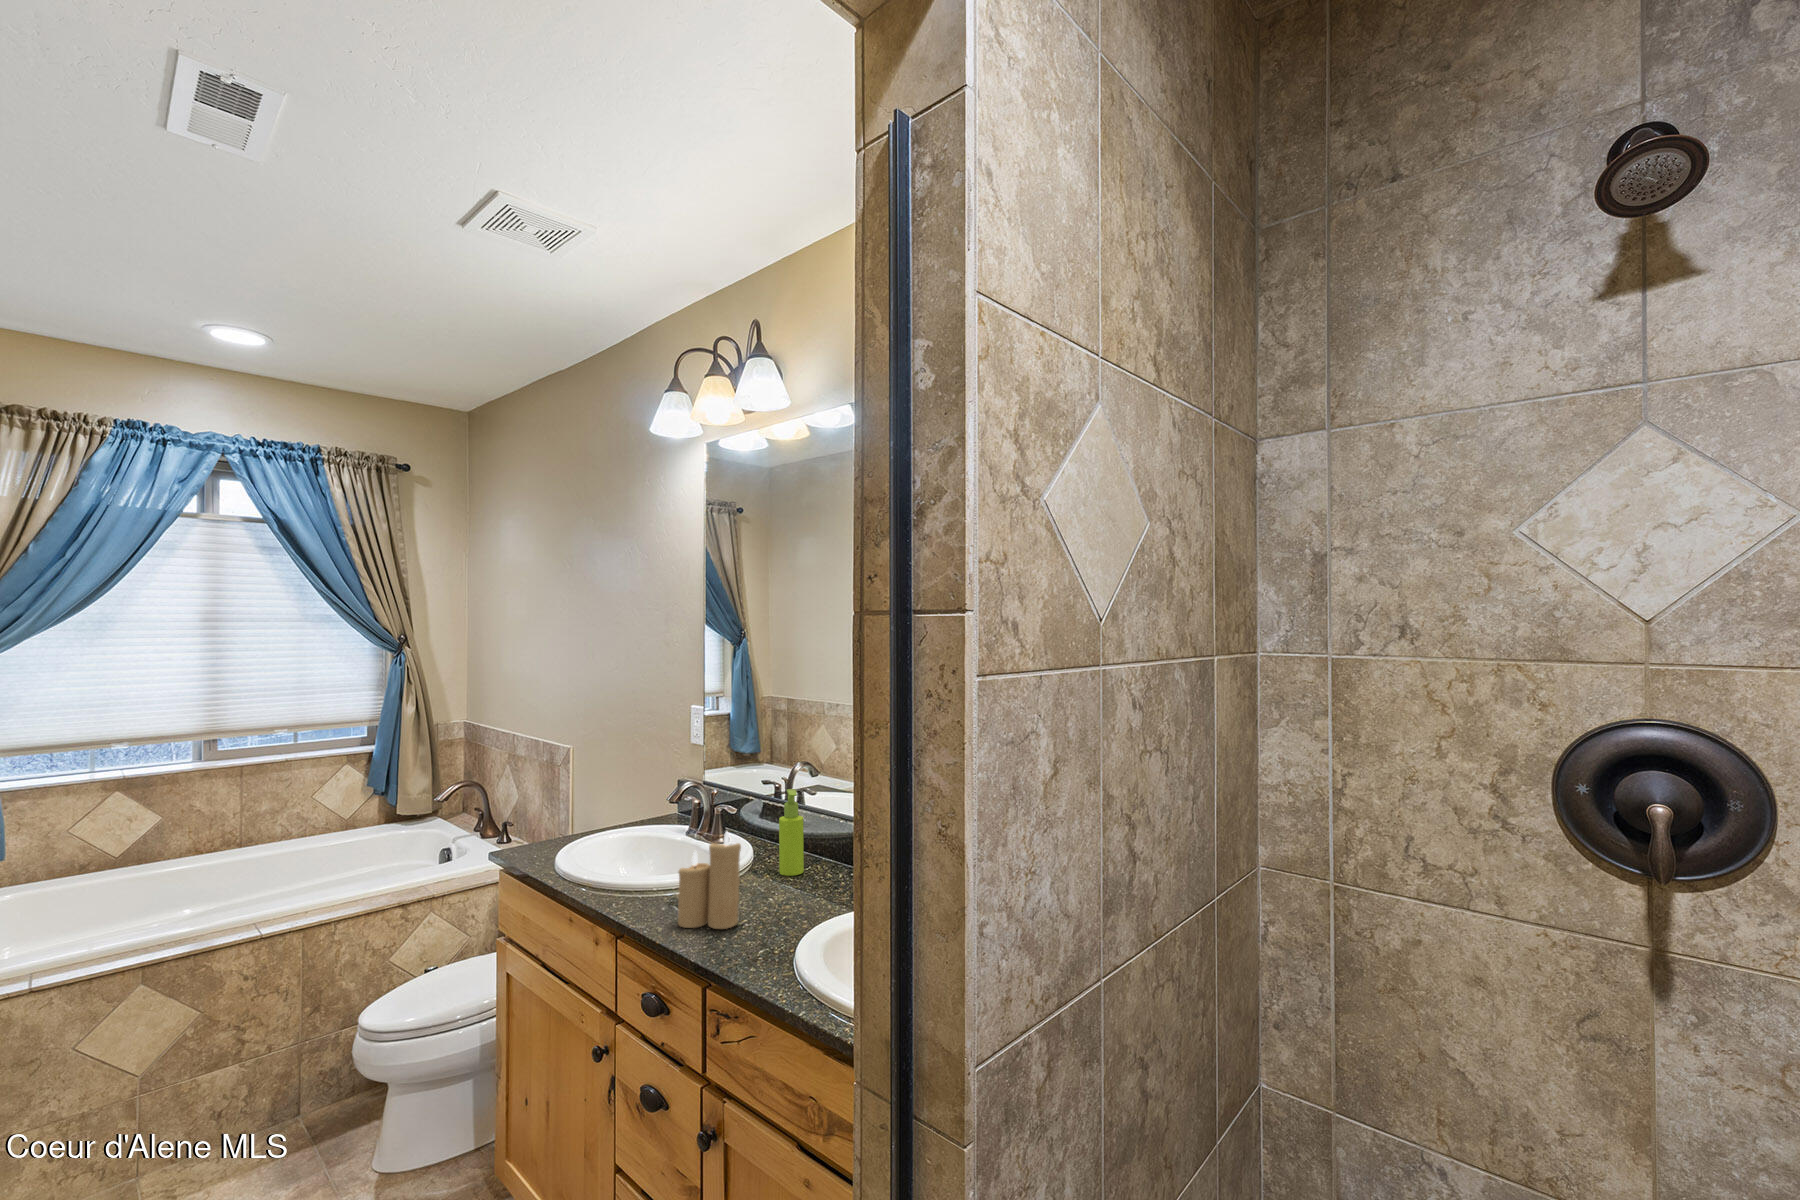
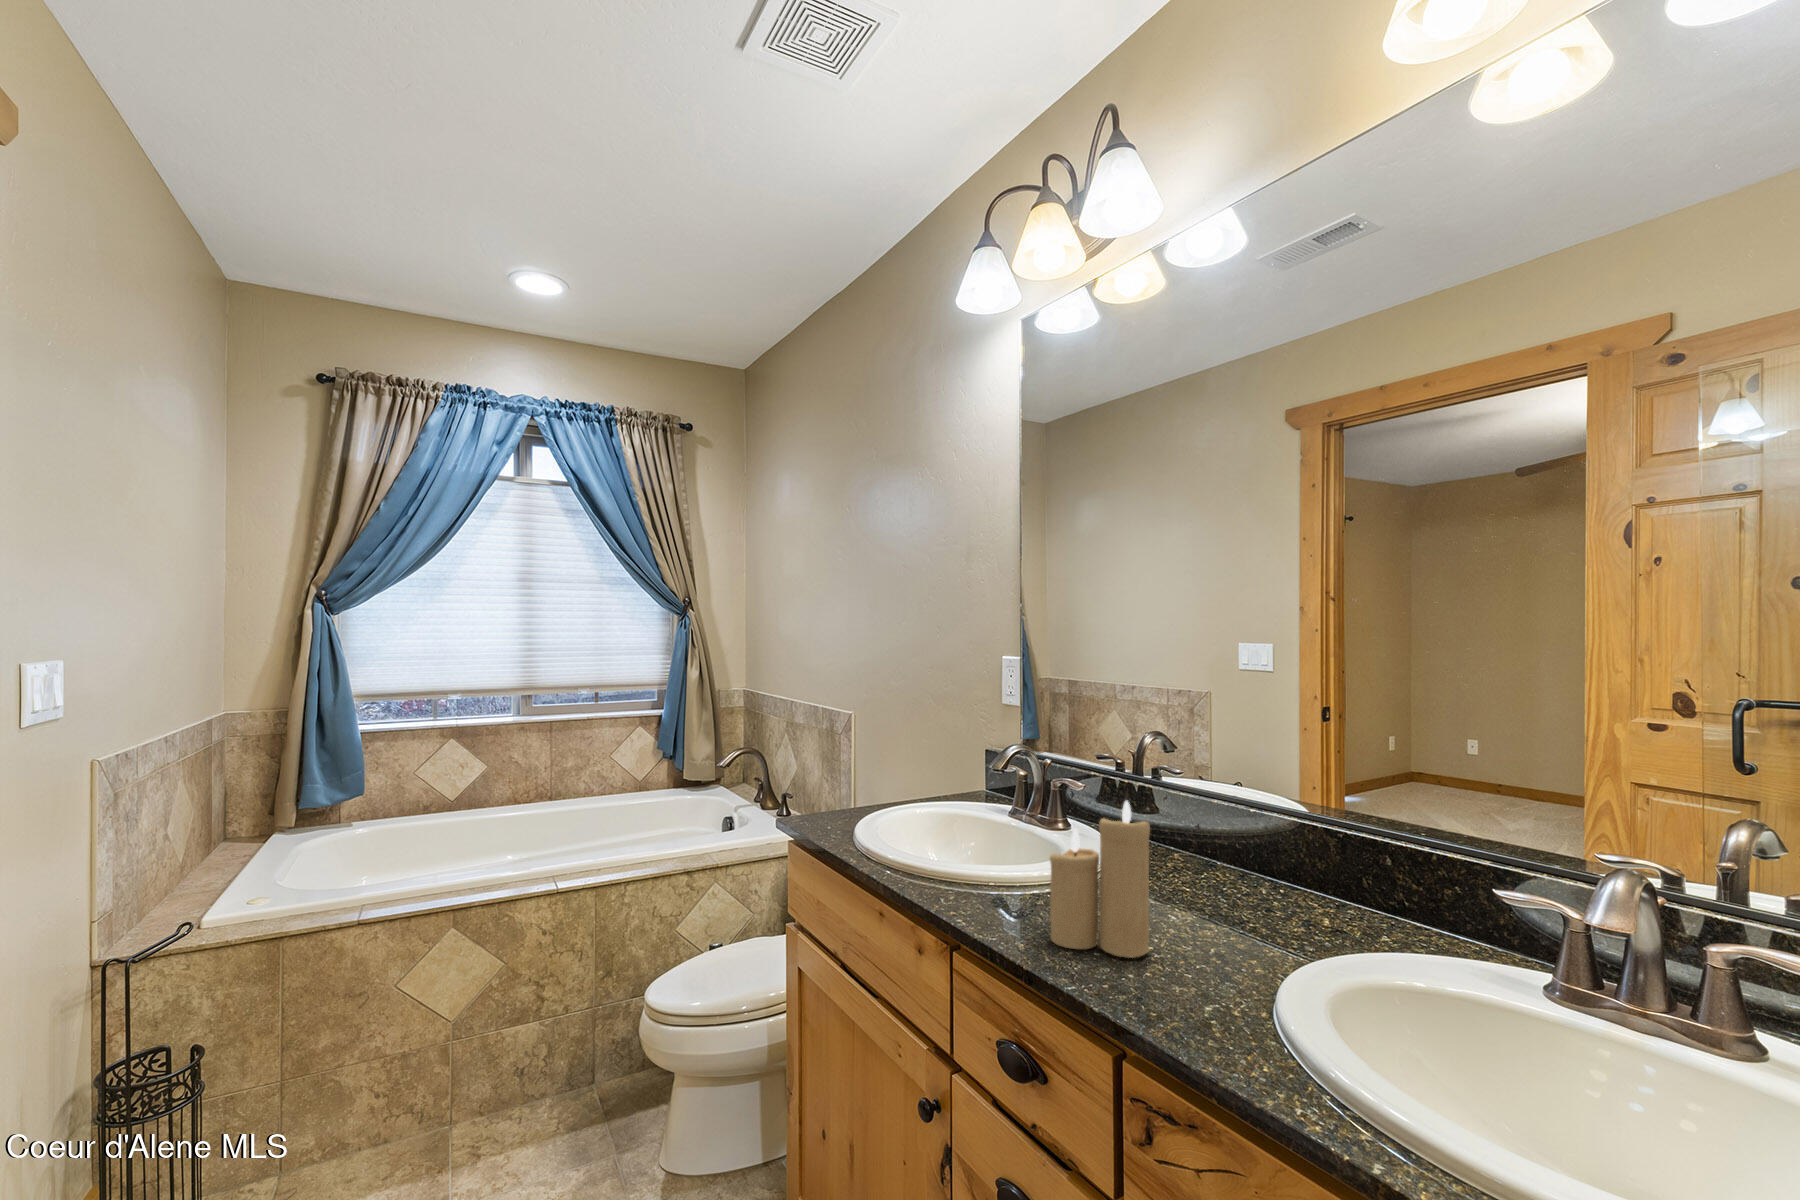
soap dispenser: present [779,789,804,876] -> none [1162,755,1201,883]

